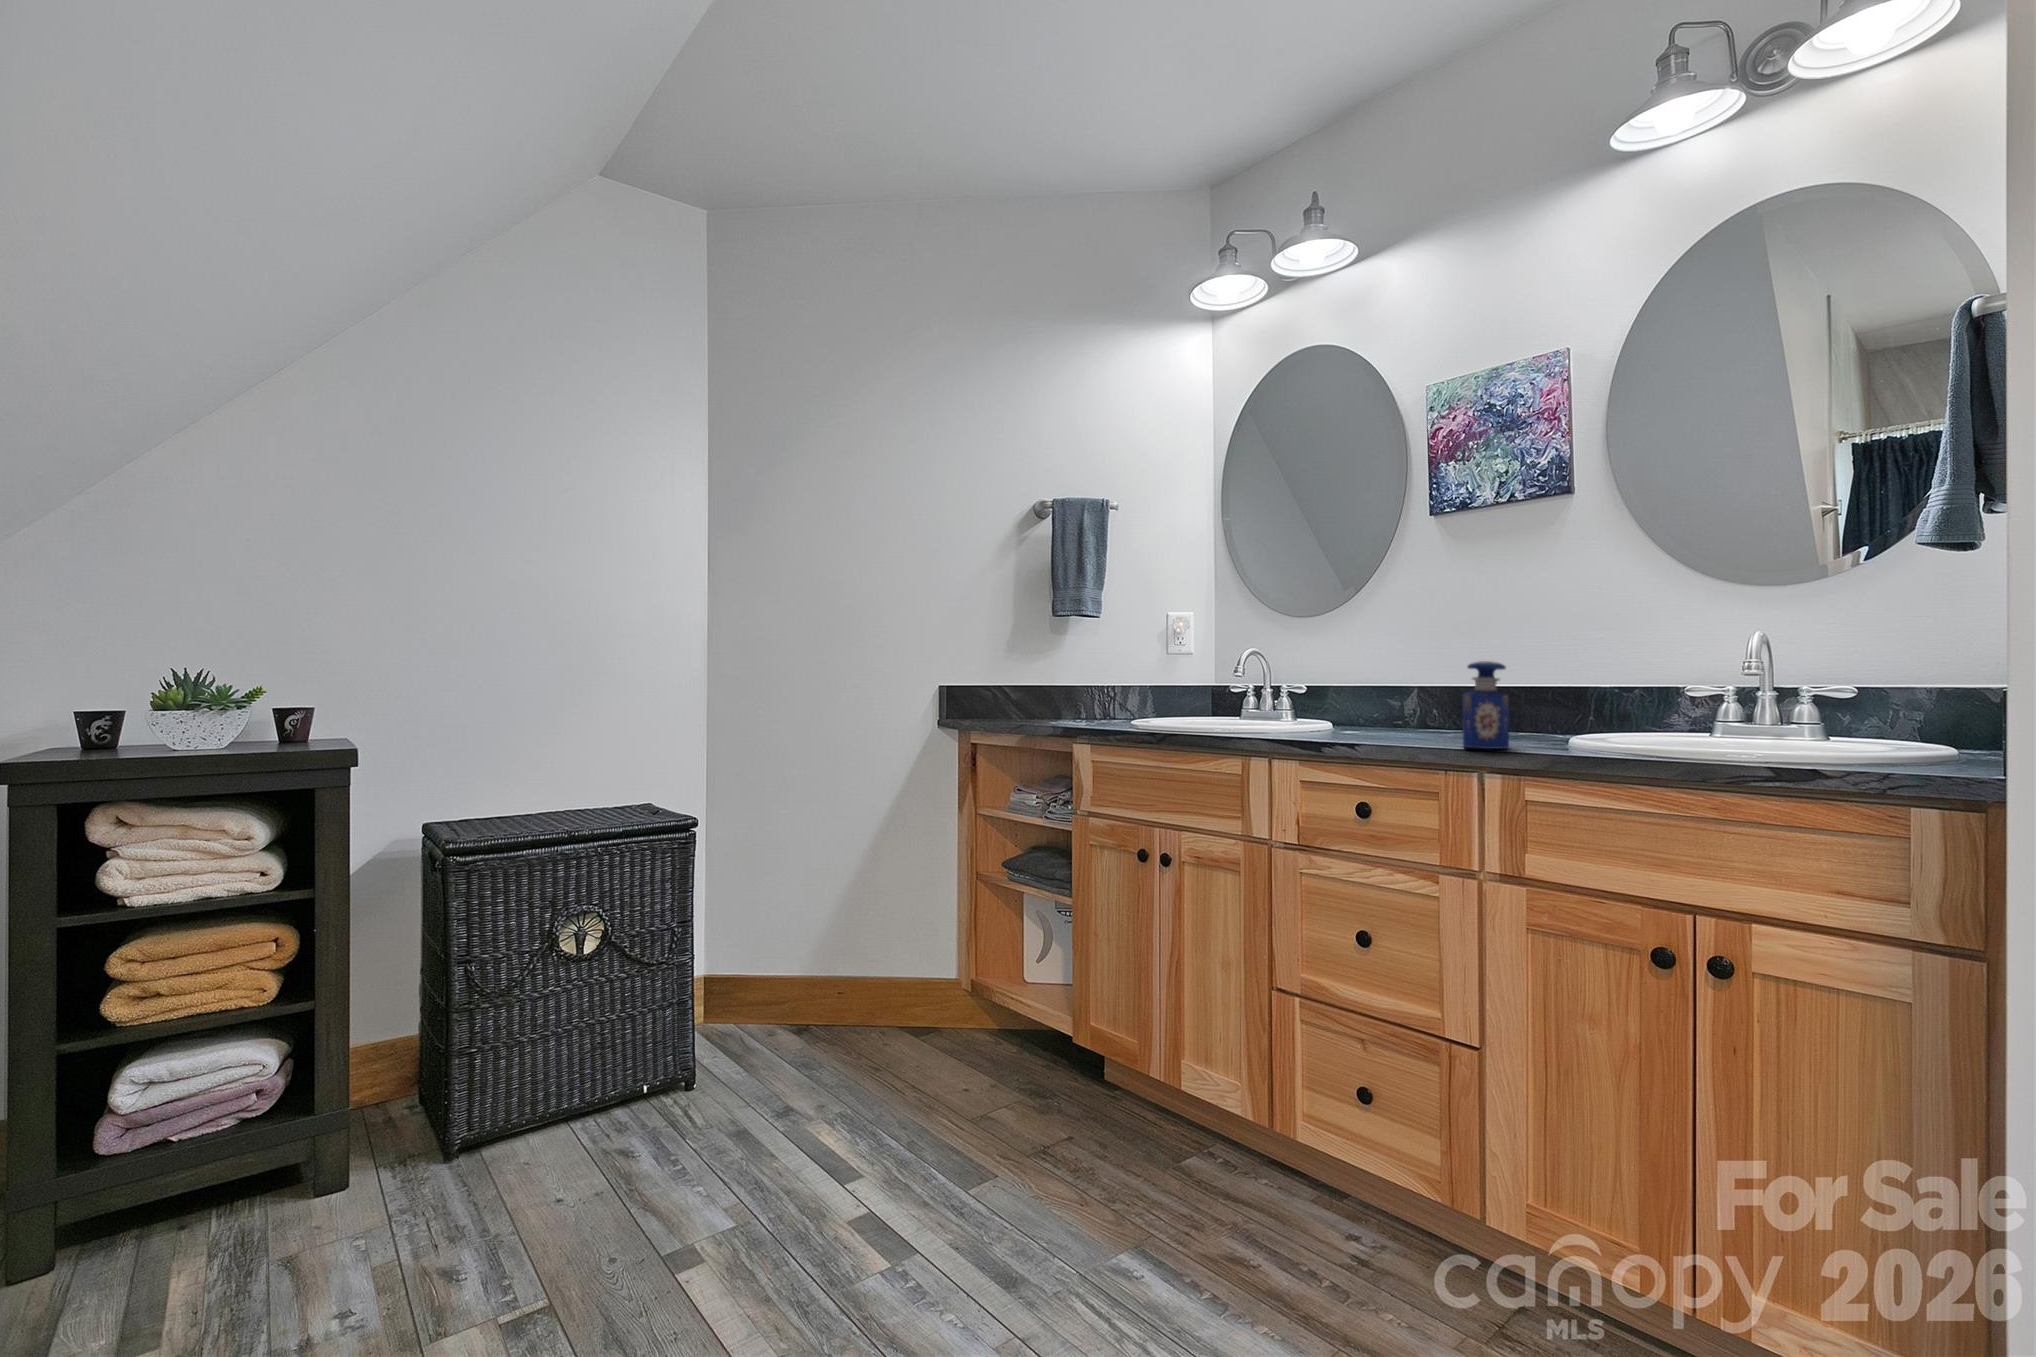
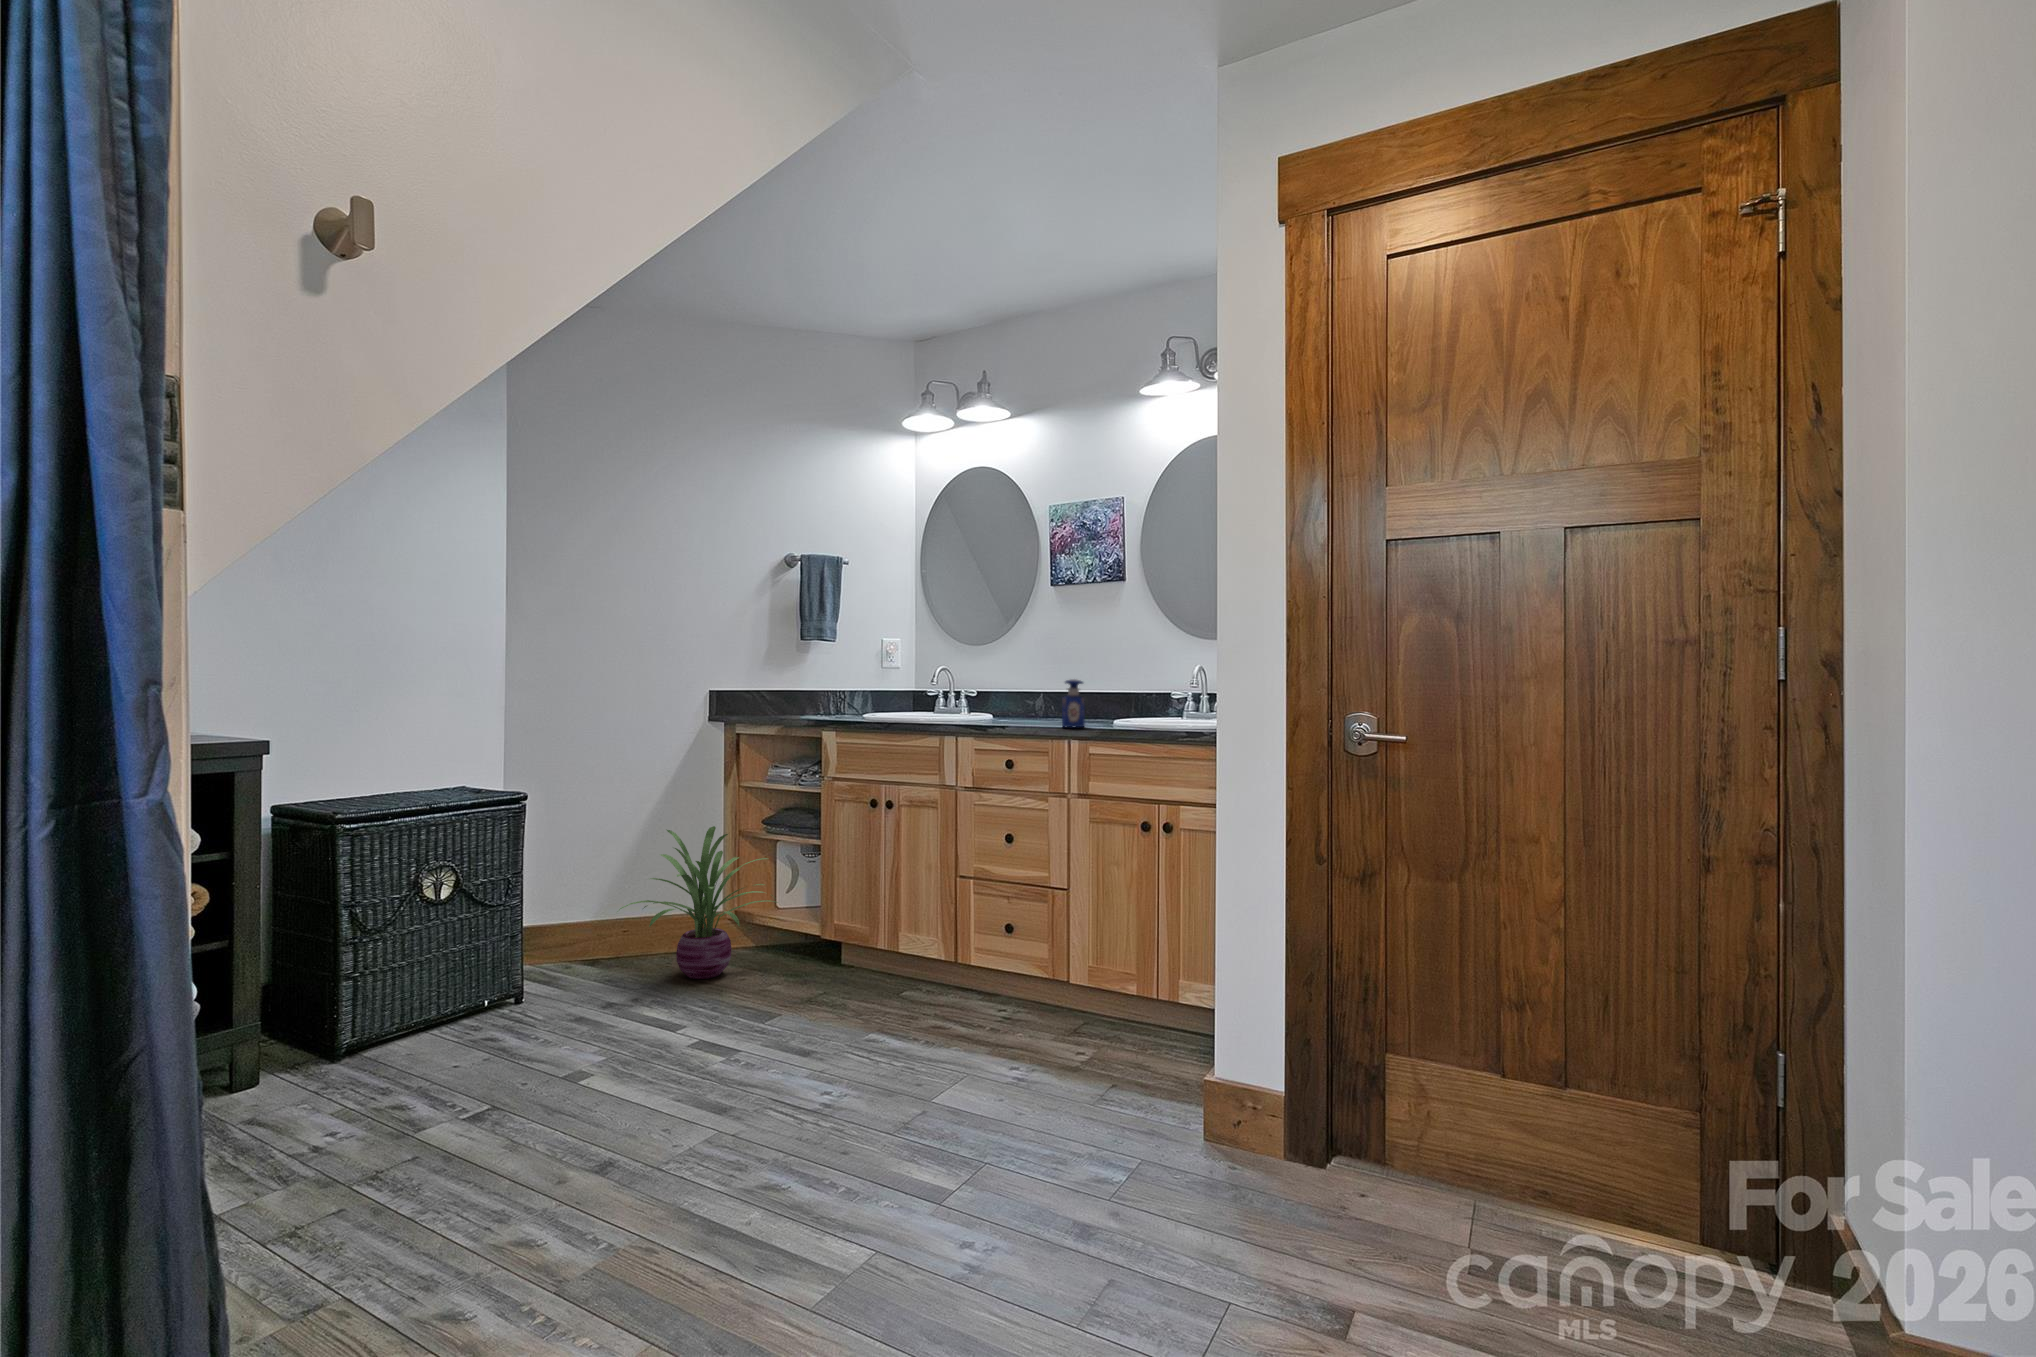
decorative plant: none [817,863,1037,1074] -> present [619,826,775,979]

